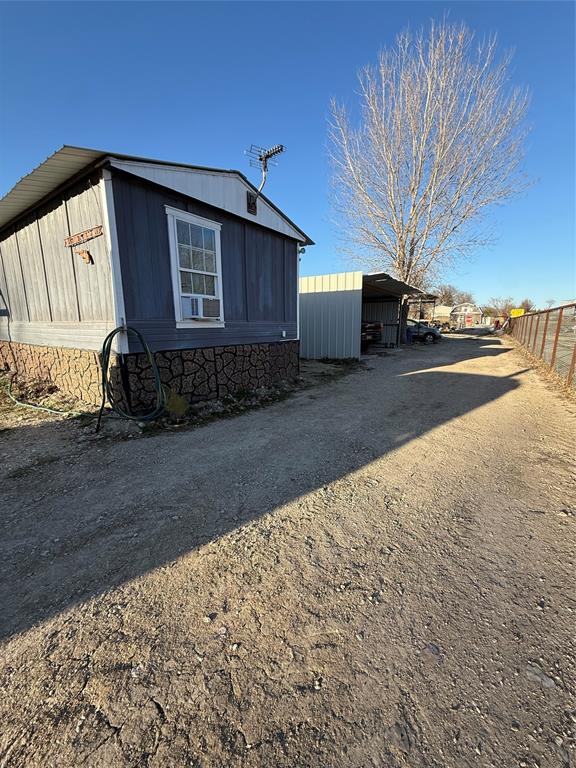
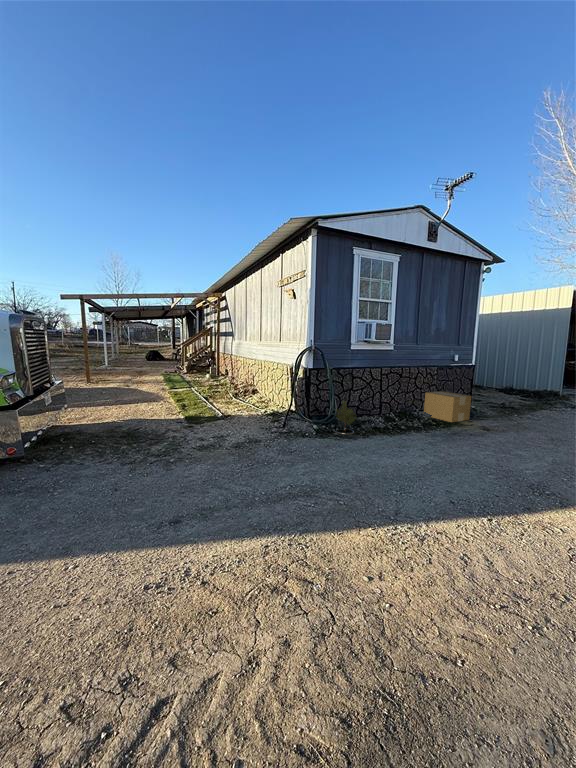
cardboard box: none [259,367,300,396] -> present [424,391,471,422]

